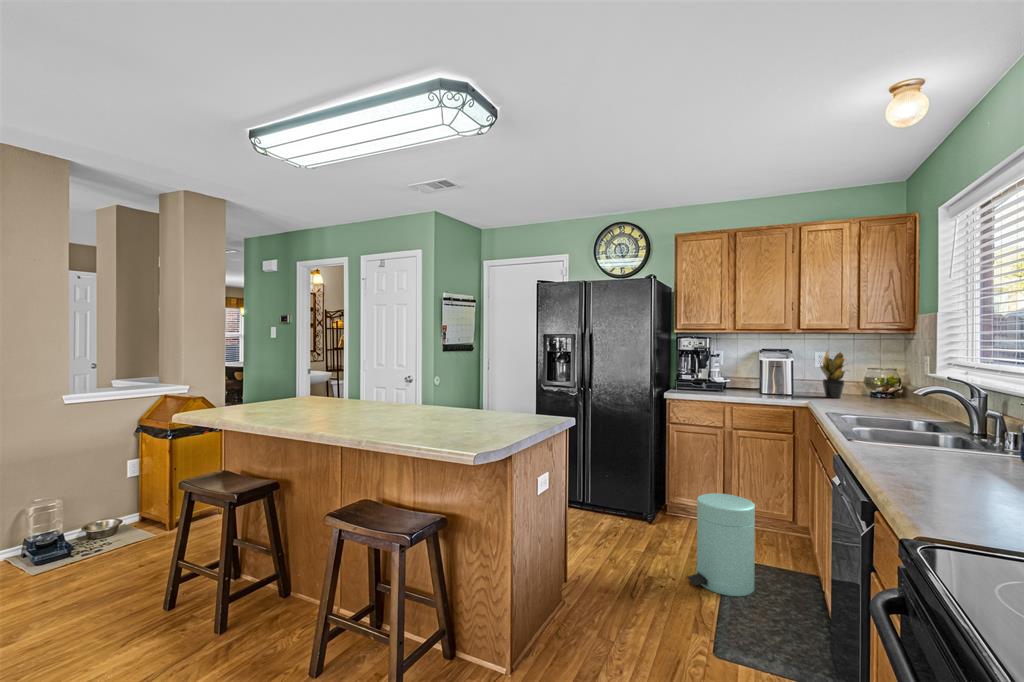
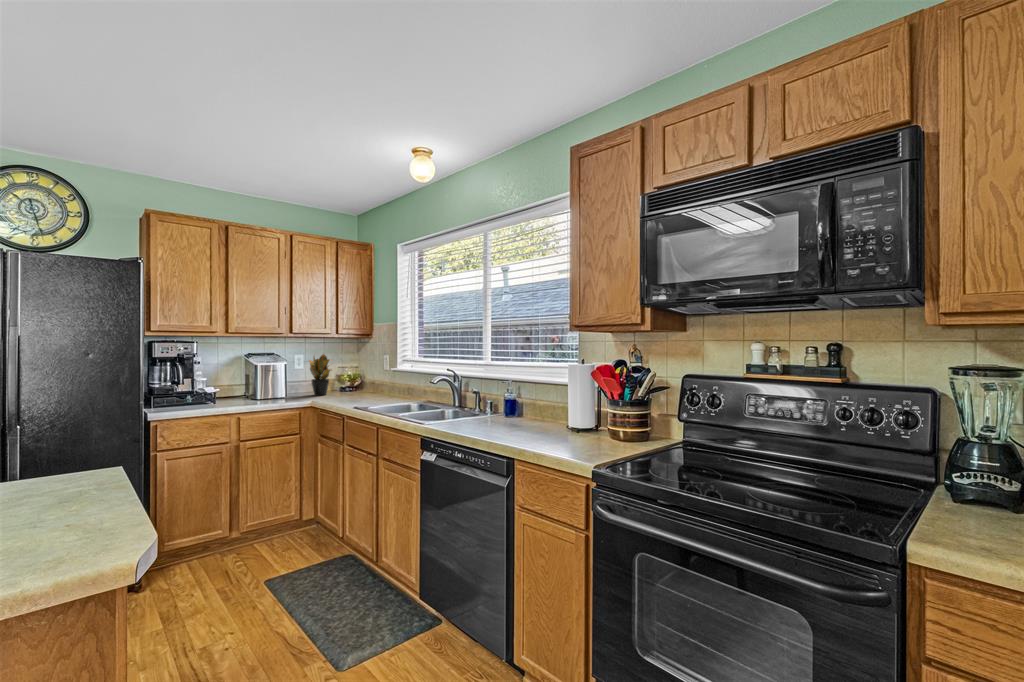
trash can: present [687,493,755,596] -> none [247,507,315,624]

